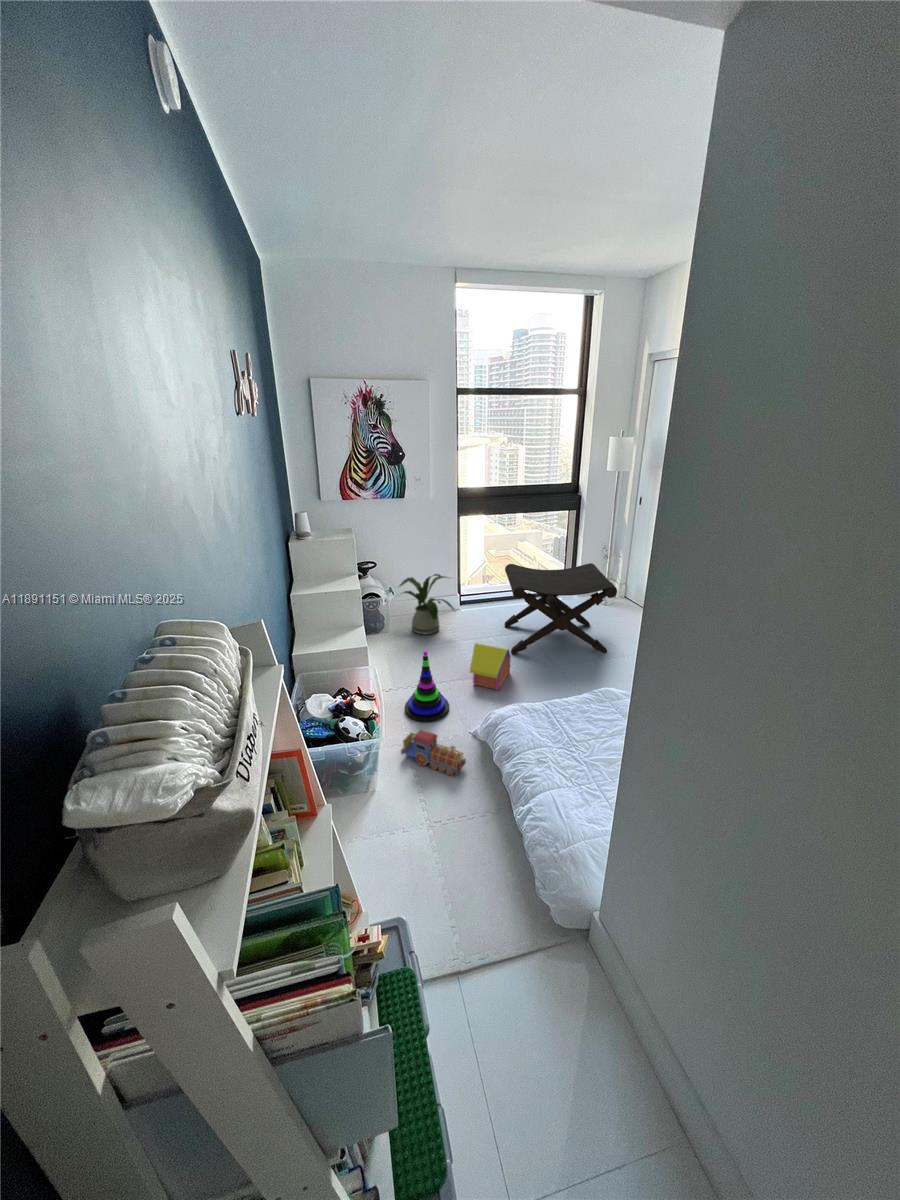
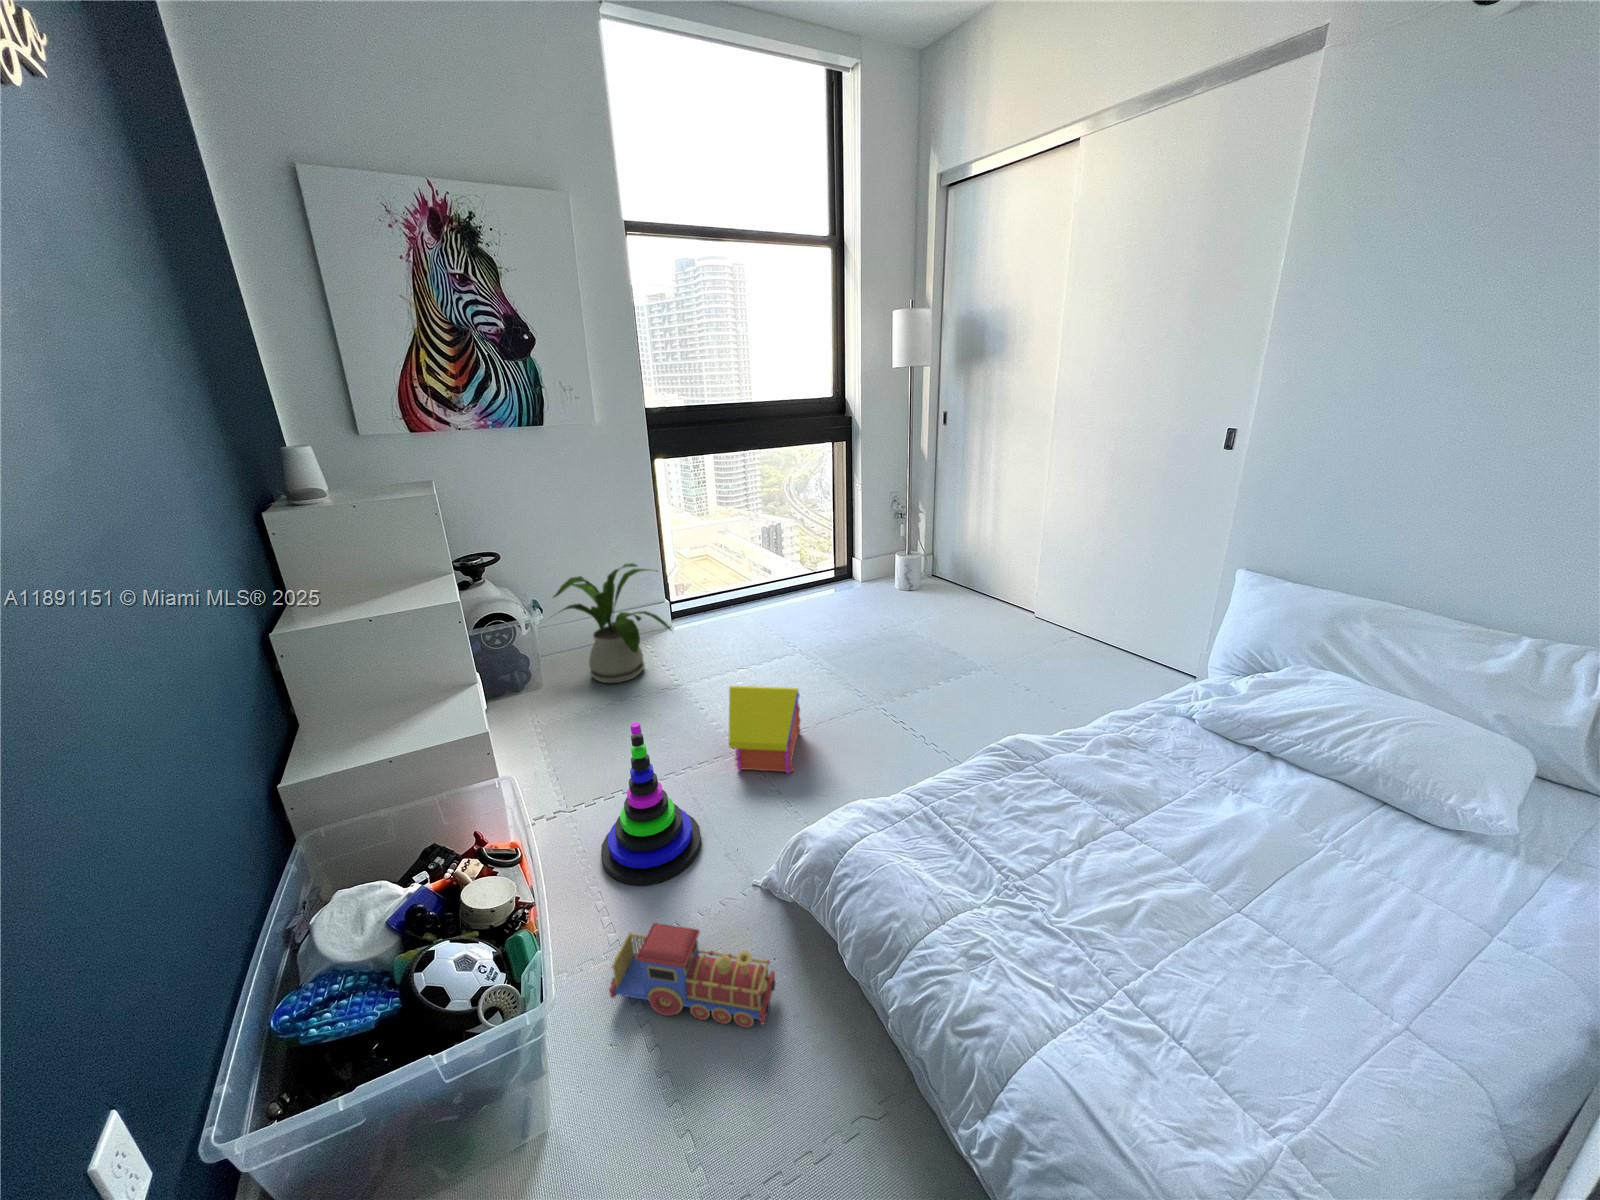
footstool: present [504,563,617,654] -> none [753,520,960,694]

